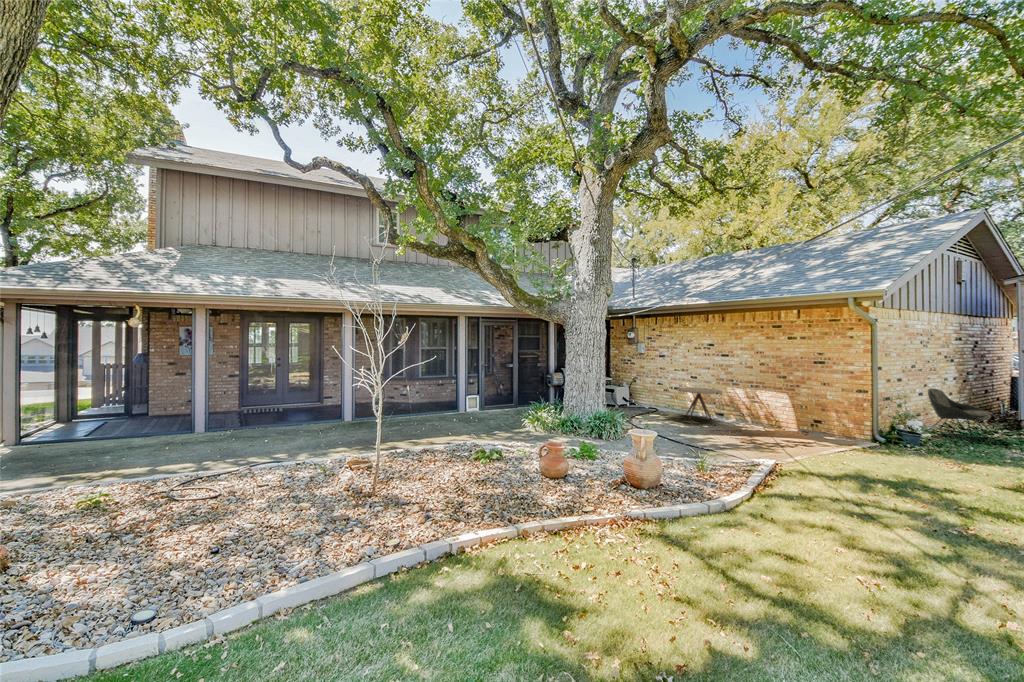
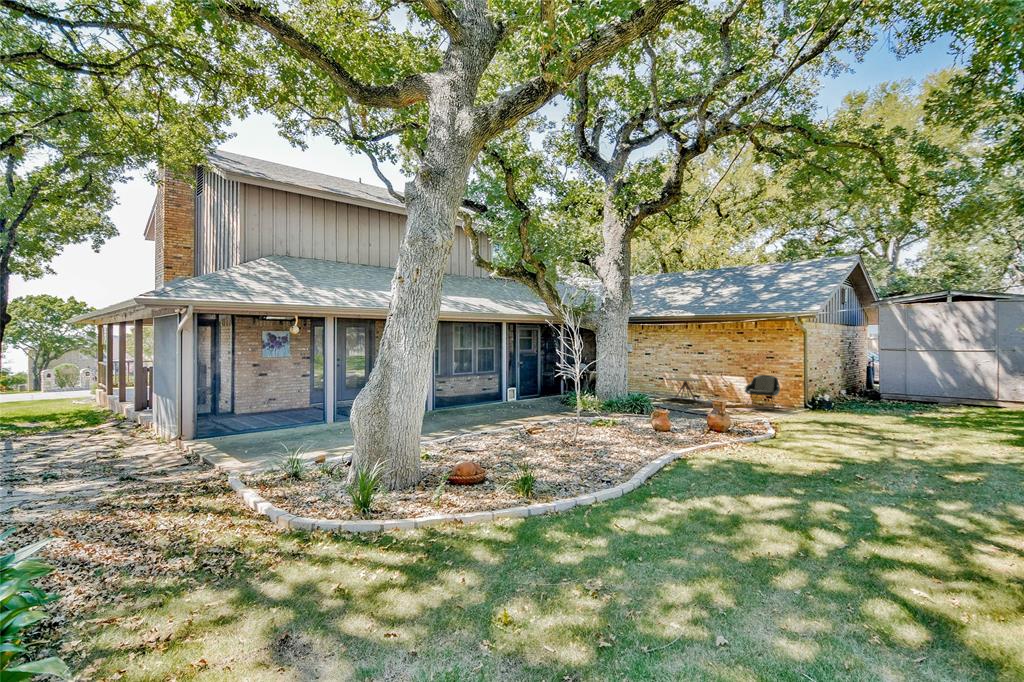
lounge chair: present [928,388,991,442] -> present [745,375,780,410]

